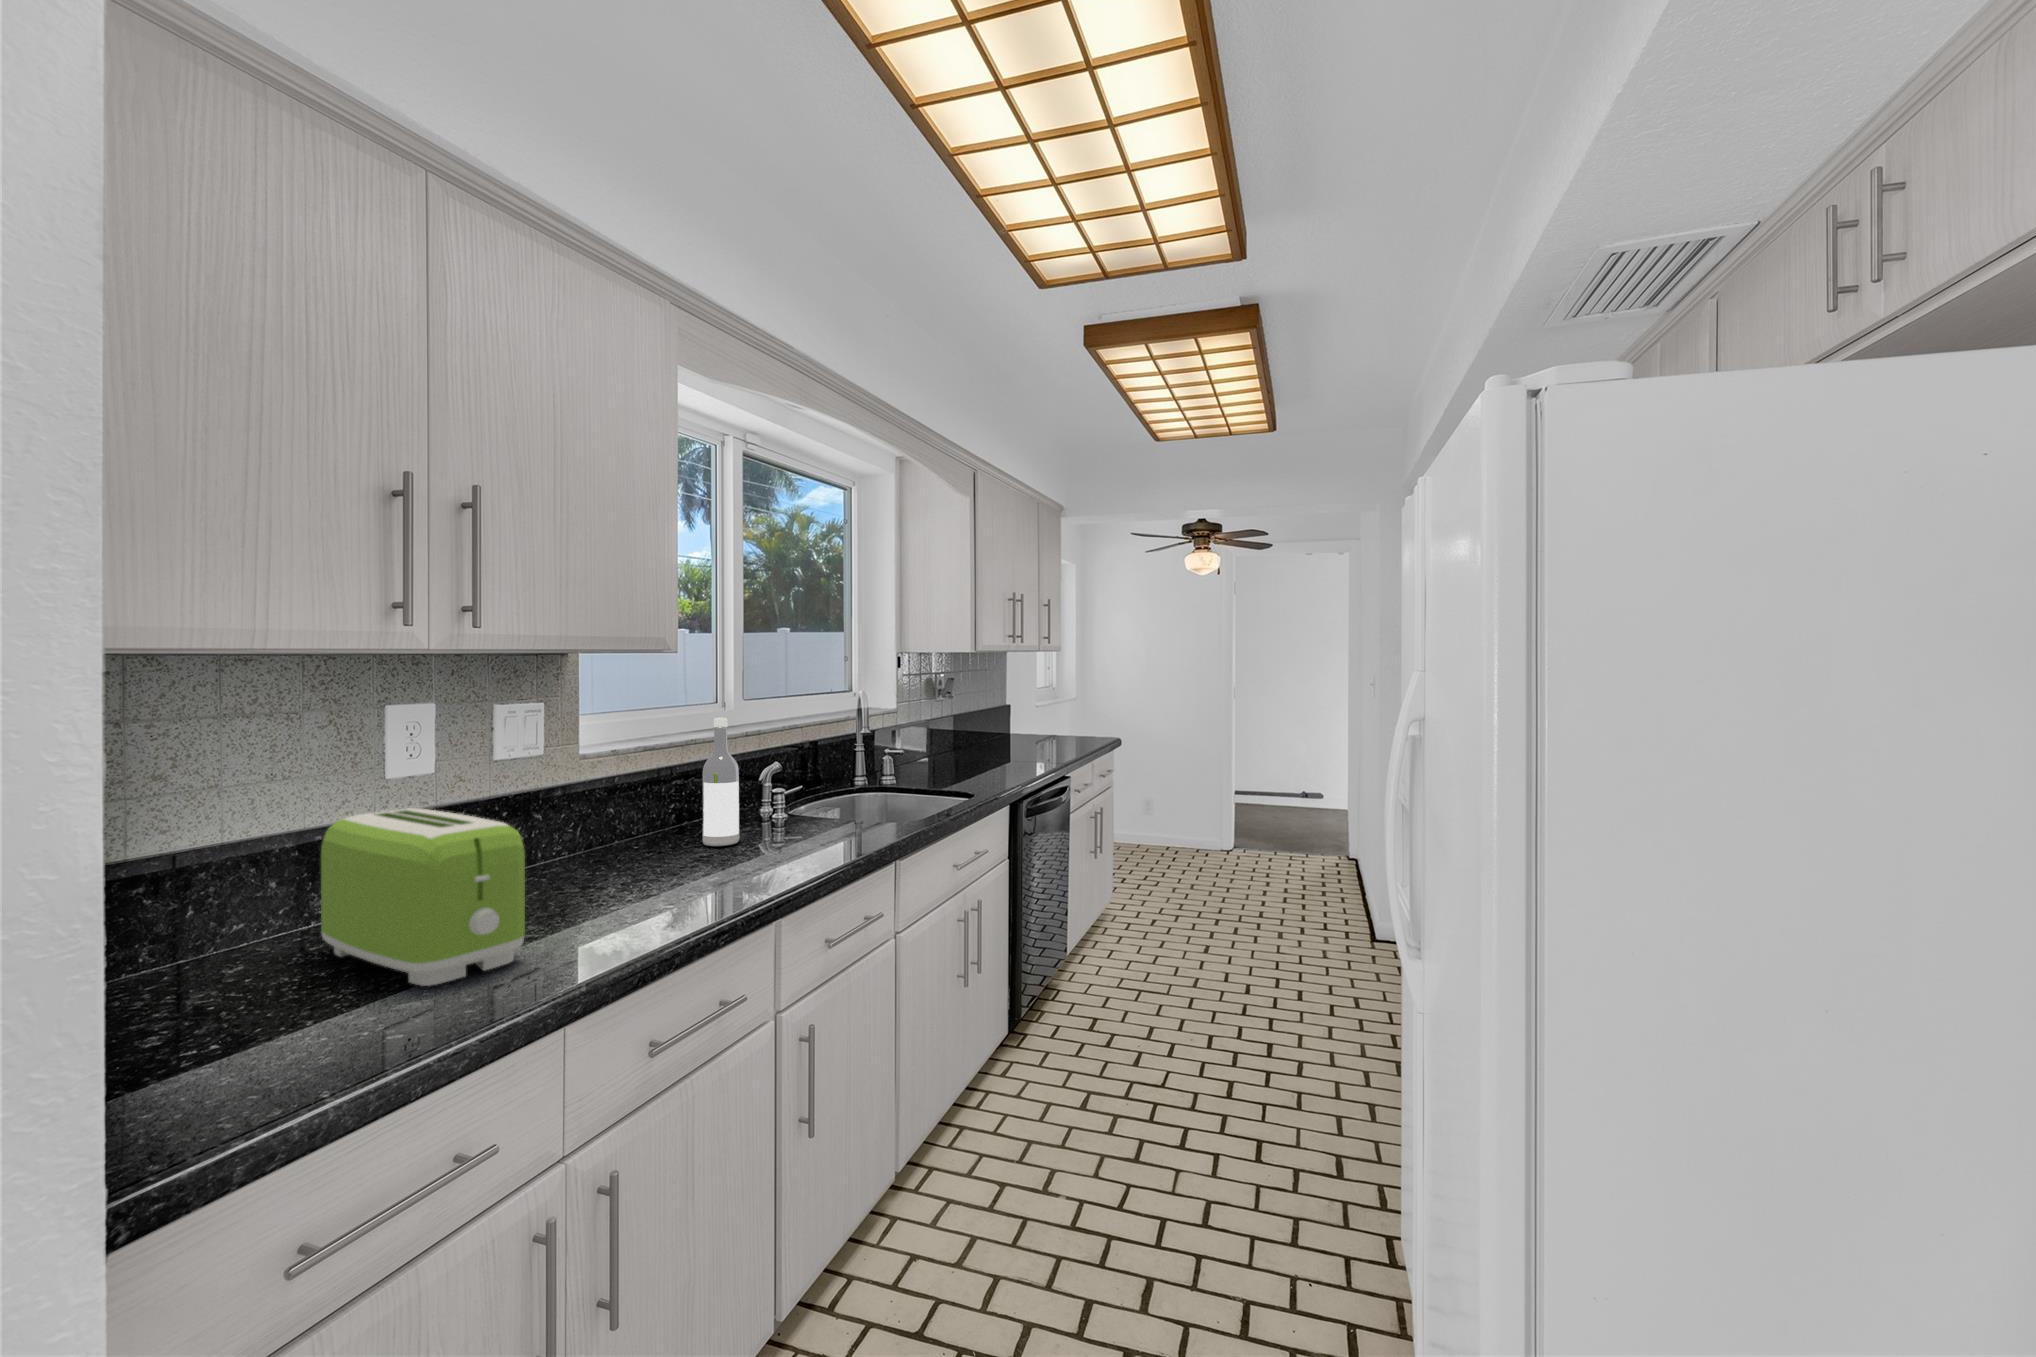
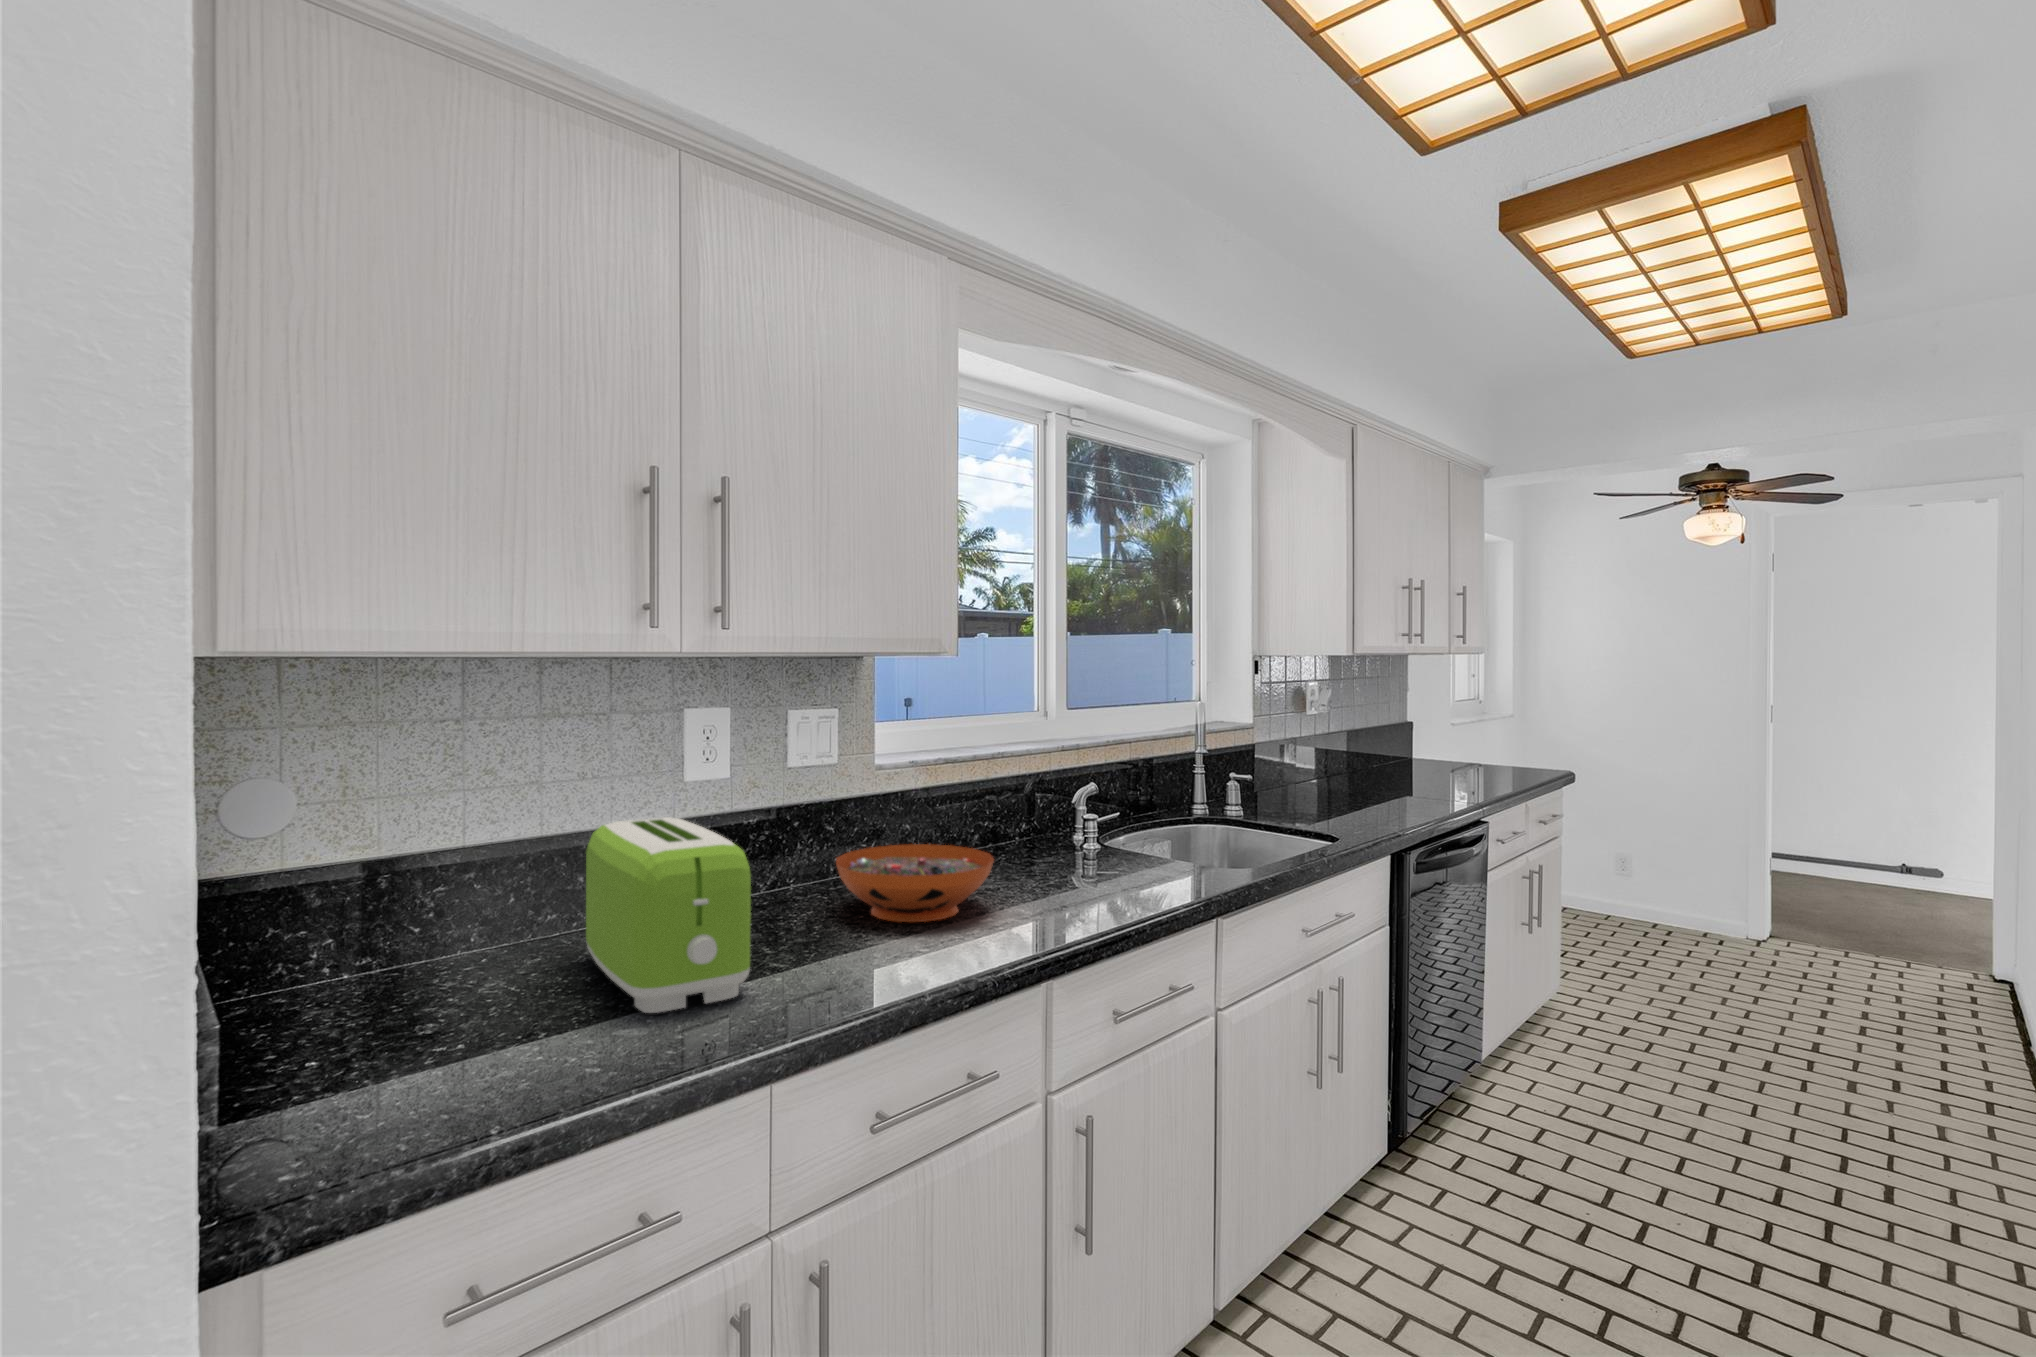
wine bottle: present [703,718,739,847] -> none [990,730,1031,880]
decorative bowl: none [569,820,721,888] -> present [836,844,994,922]

